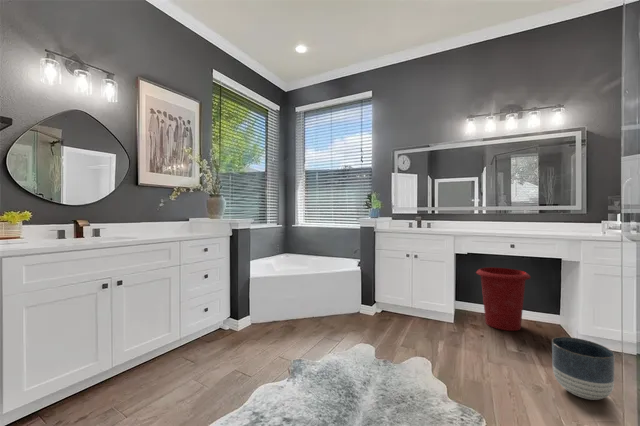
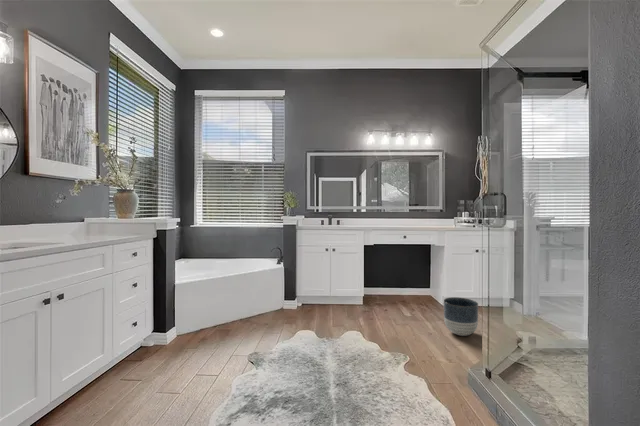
waste bin: present [476,268,531,331] -> none [377,255,414,303]

